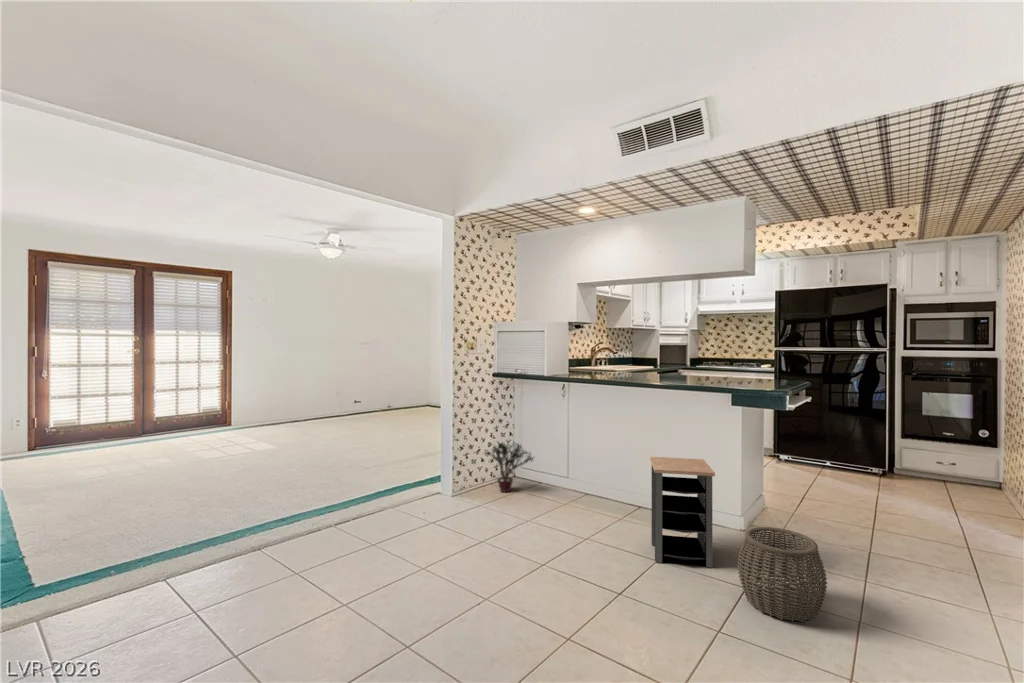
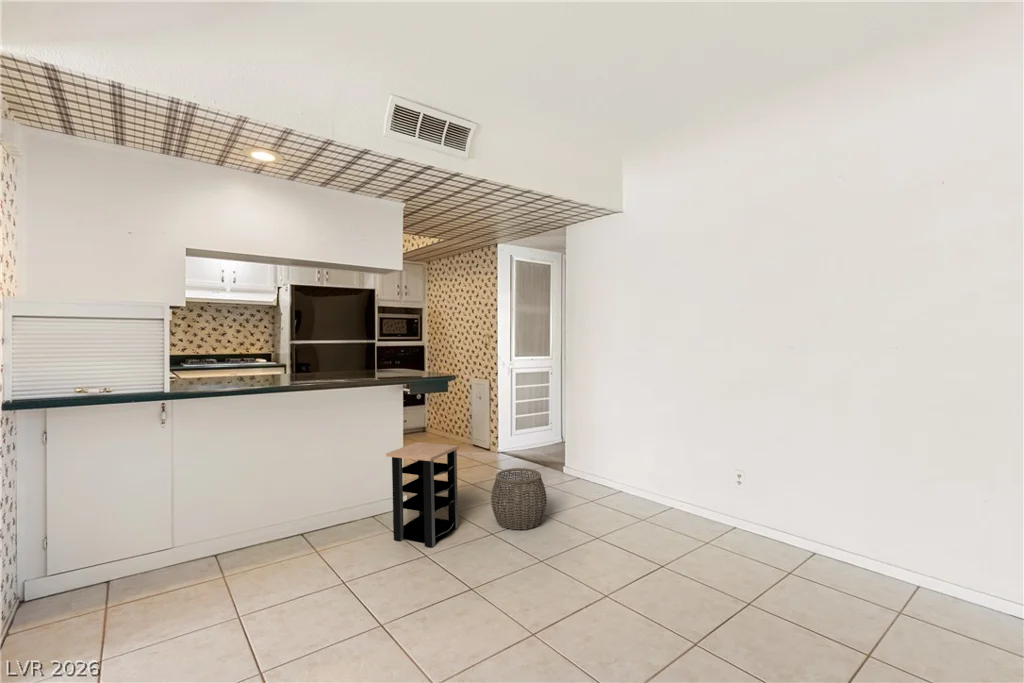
potted plant: present [485,443,533,492] -> none [38,513,150,616]

